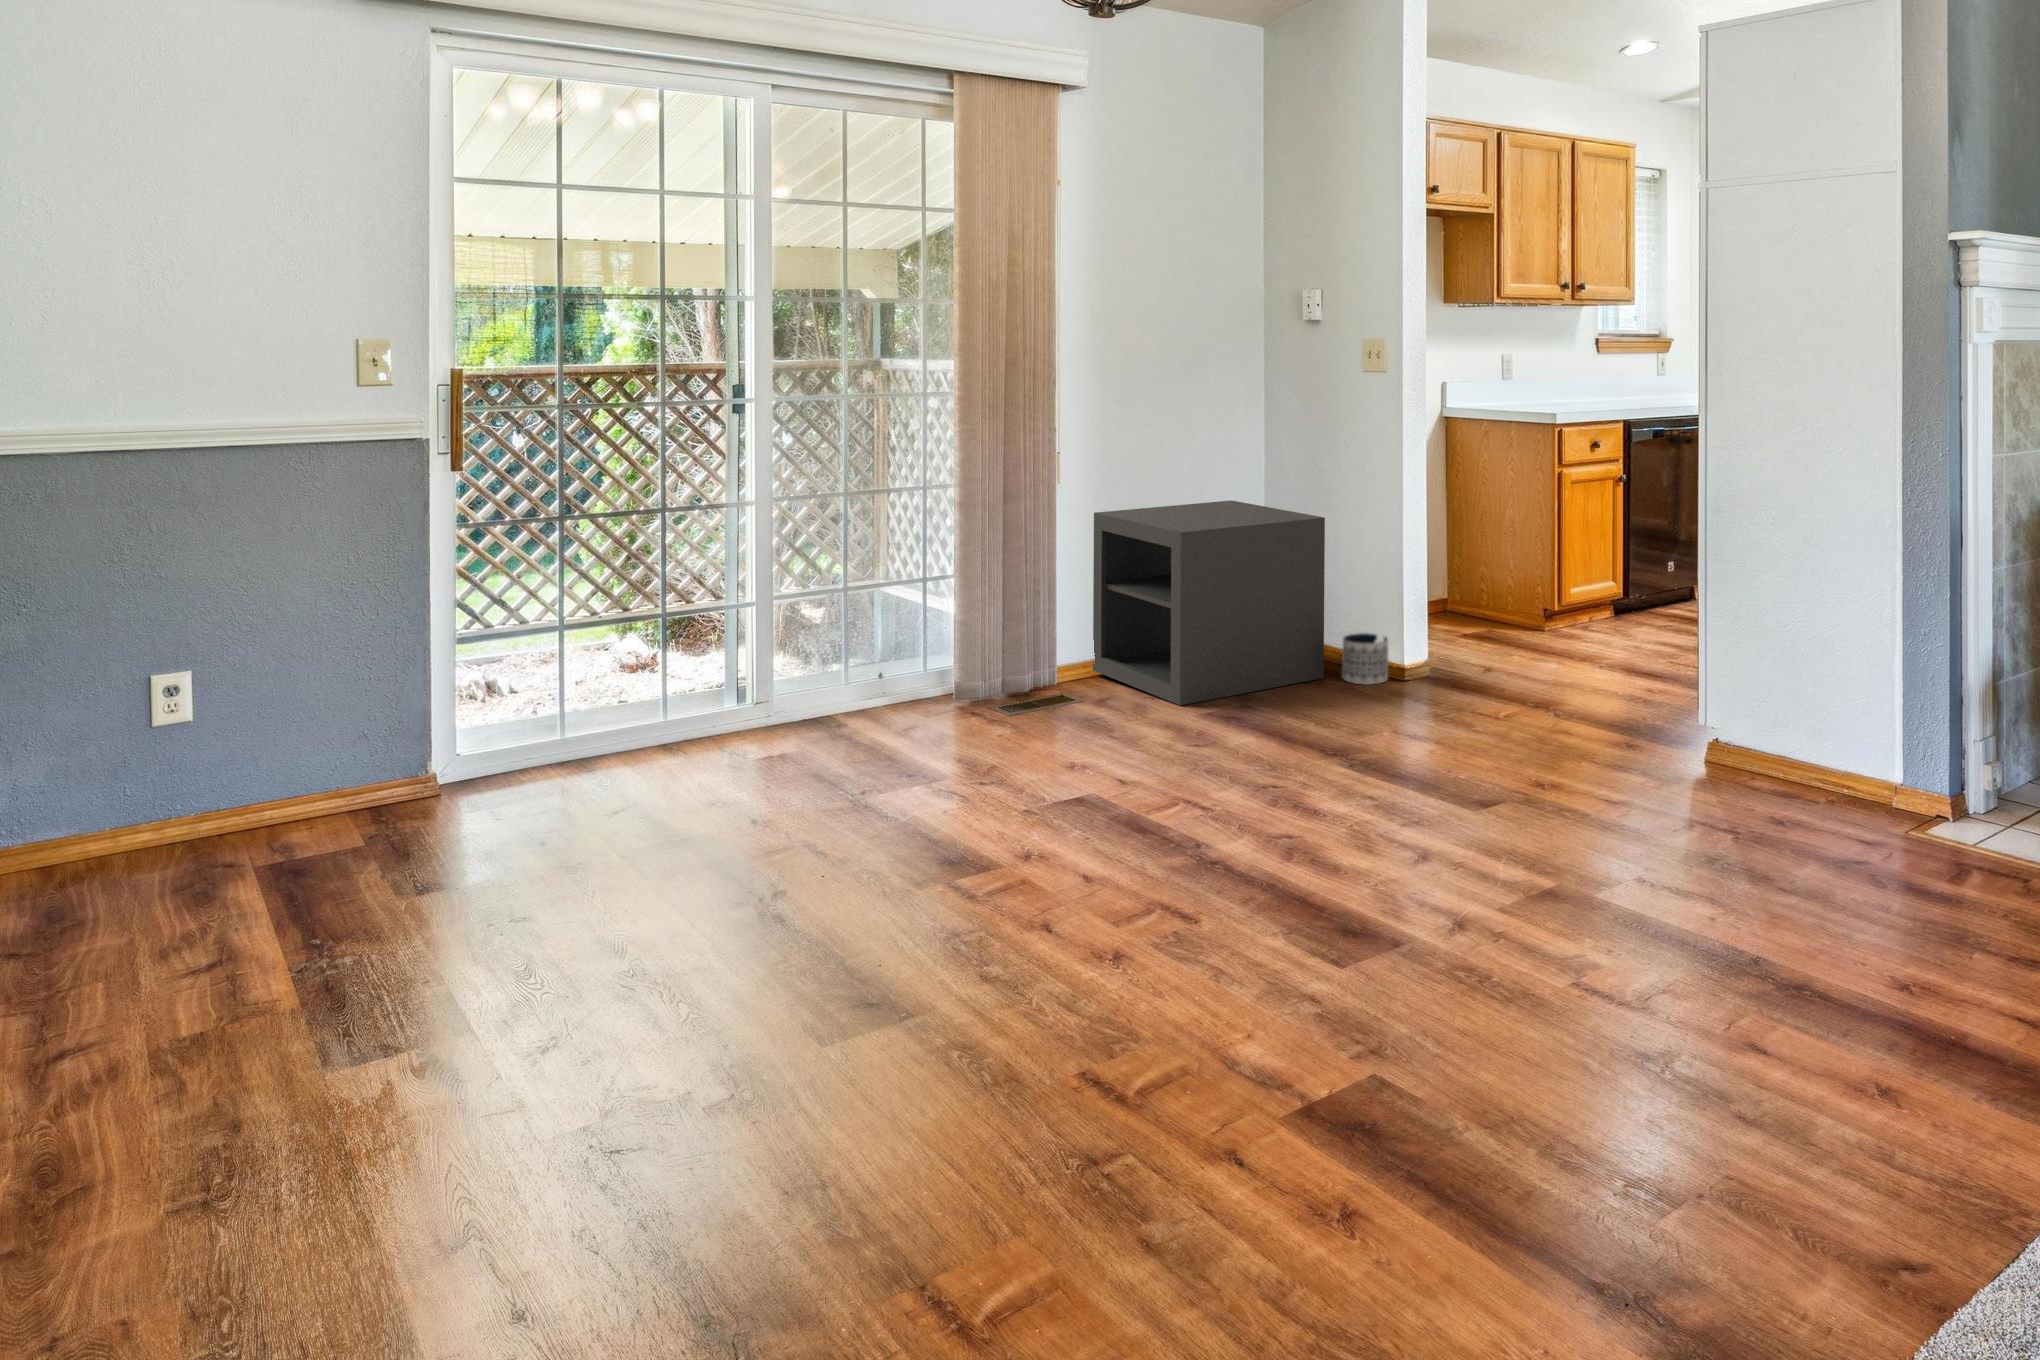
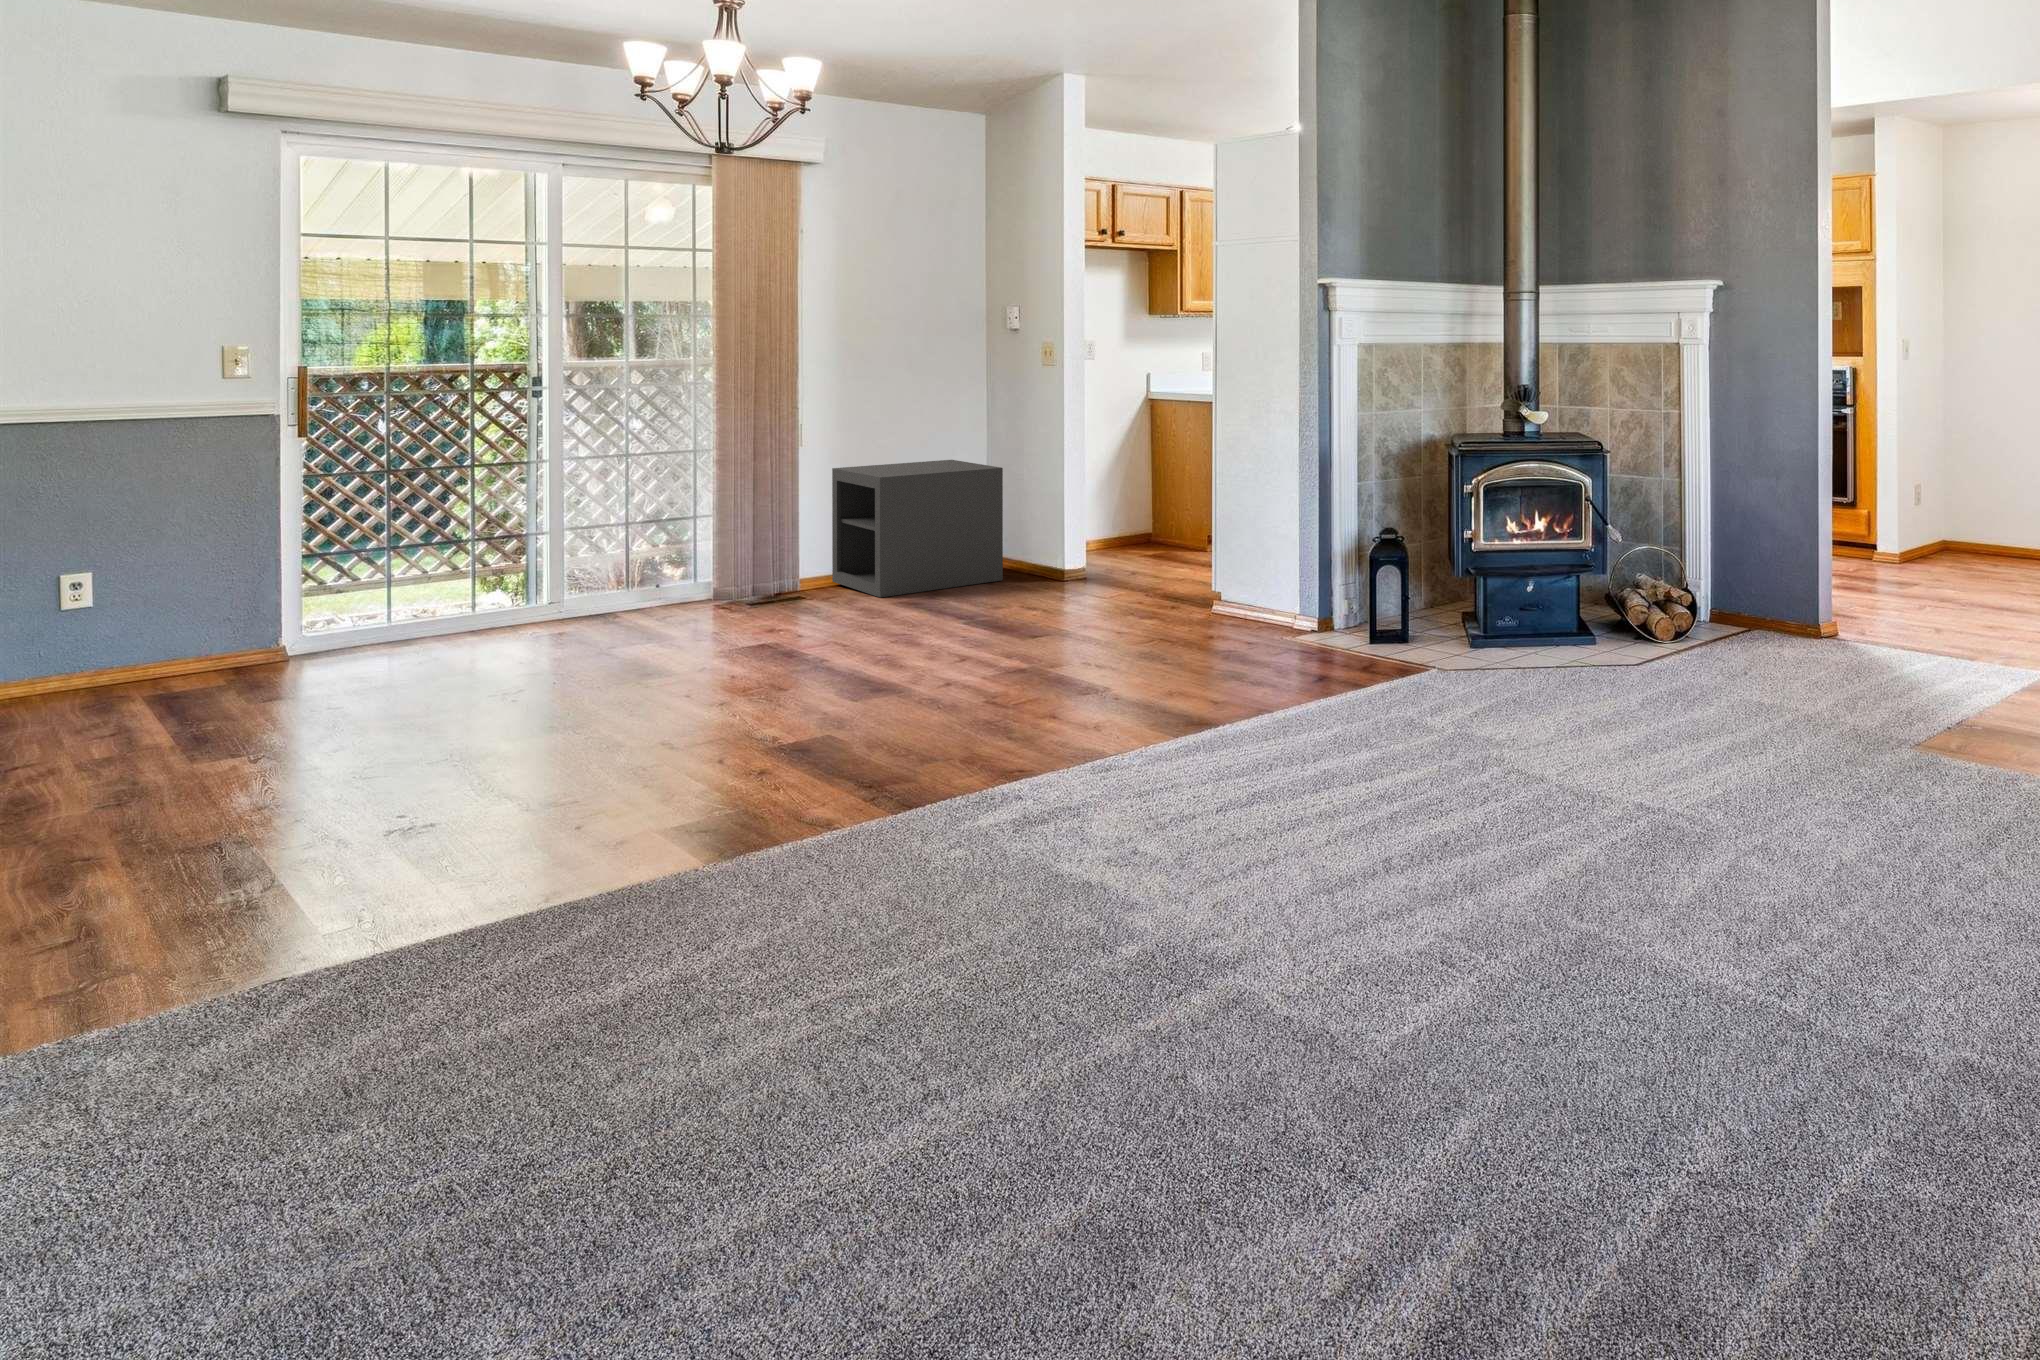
planter: present [1342,633,1388,685] -> none [1015,549,1049,582]

